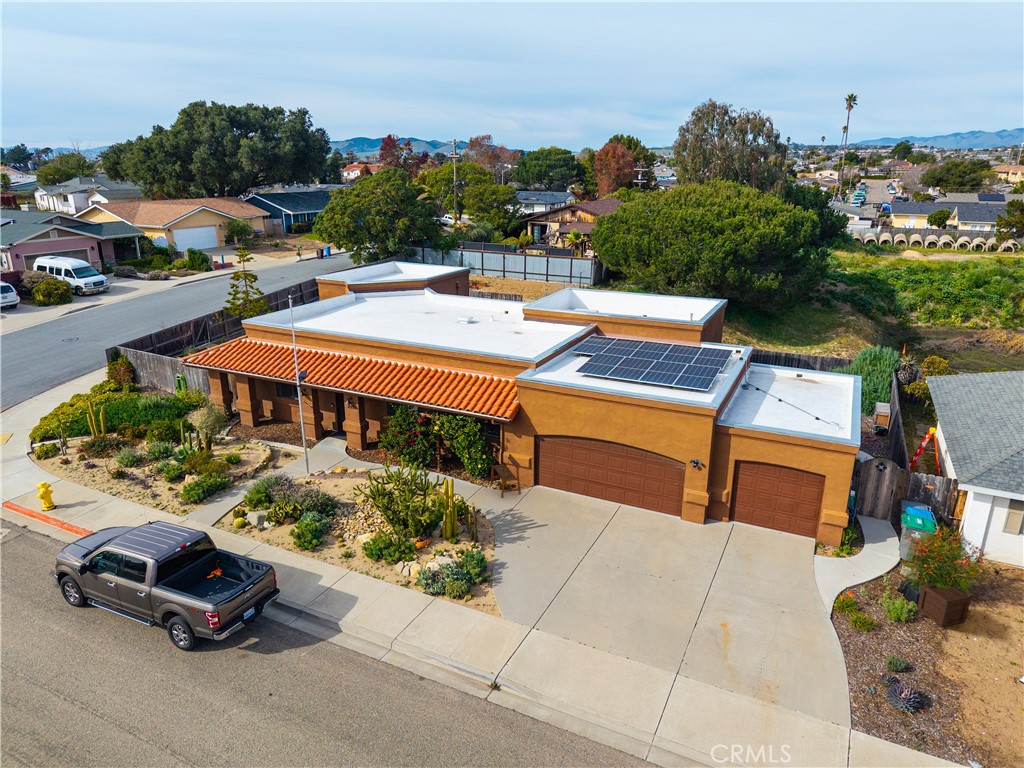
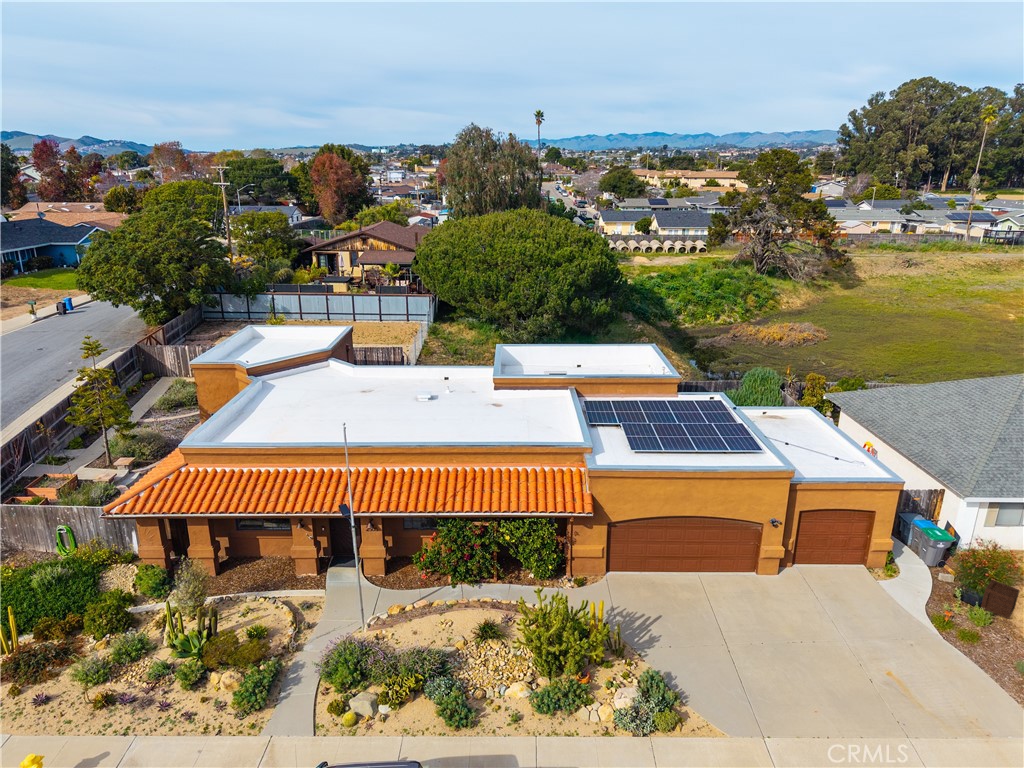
bench: present [491,454,521,498] -> none [566,546,608,598]

